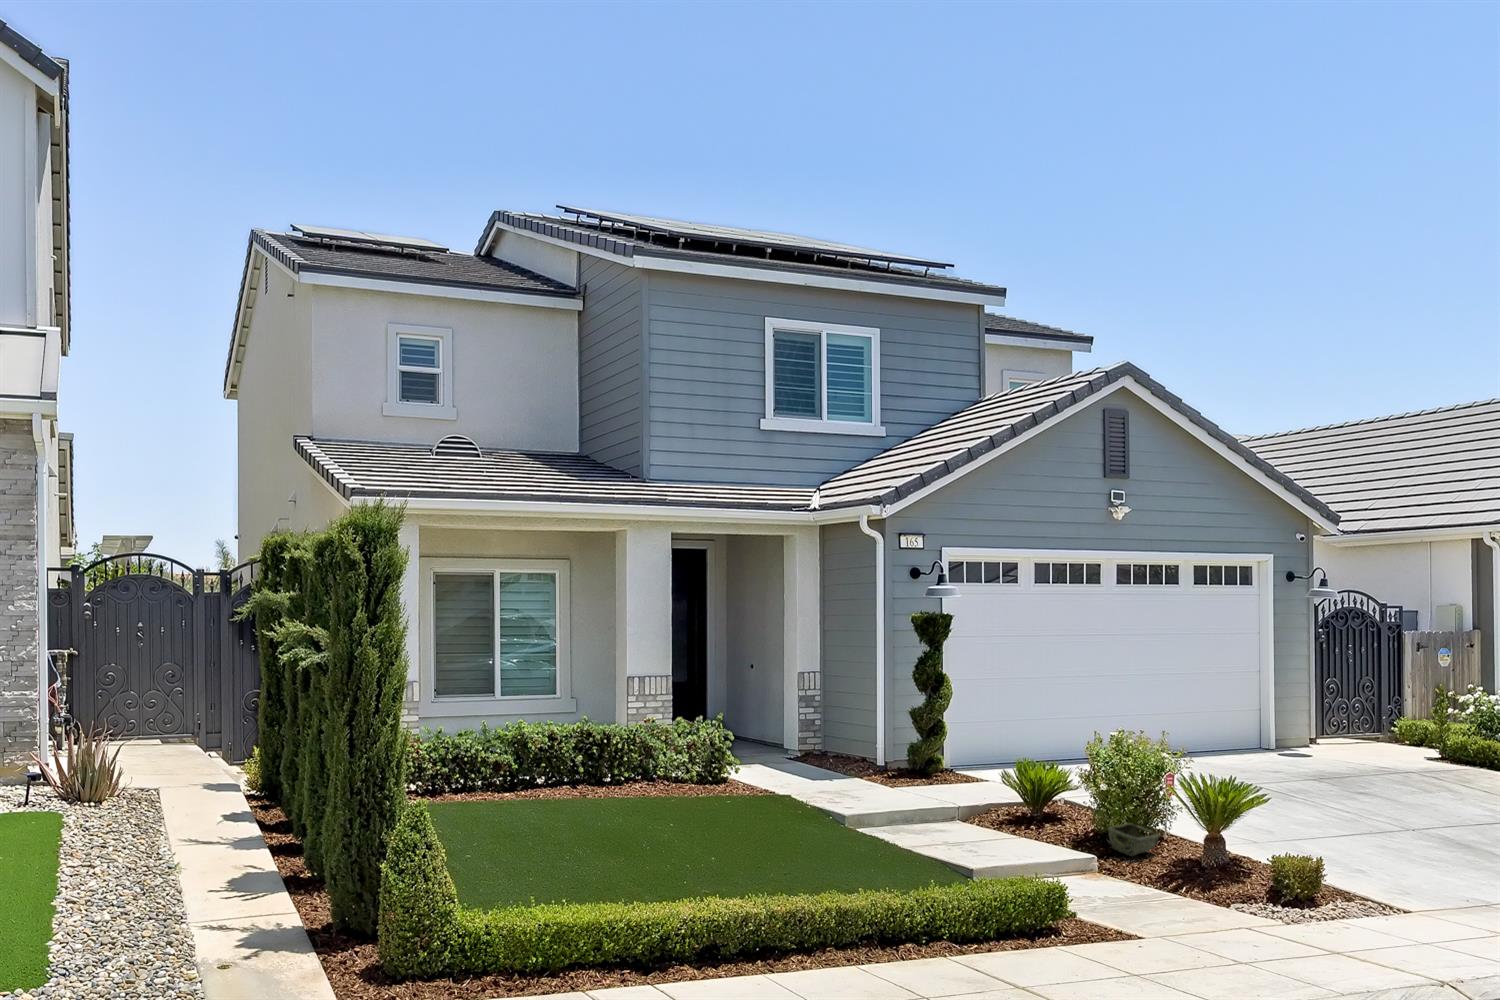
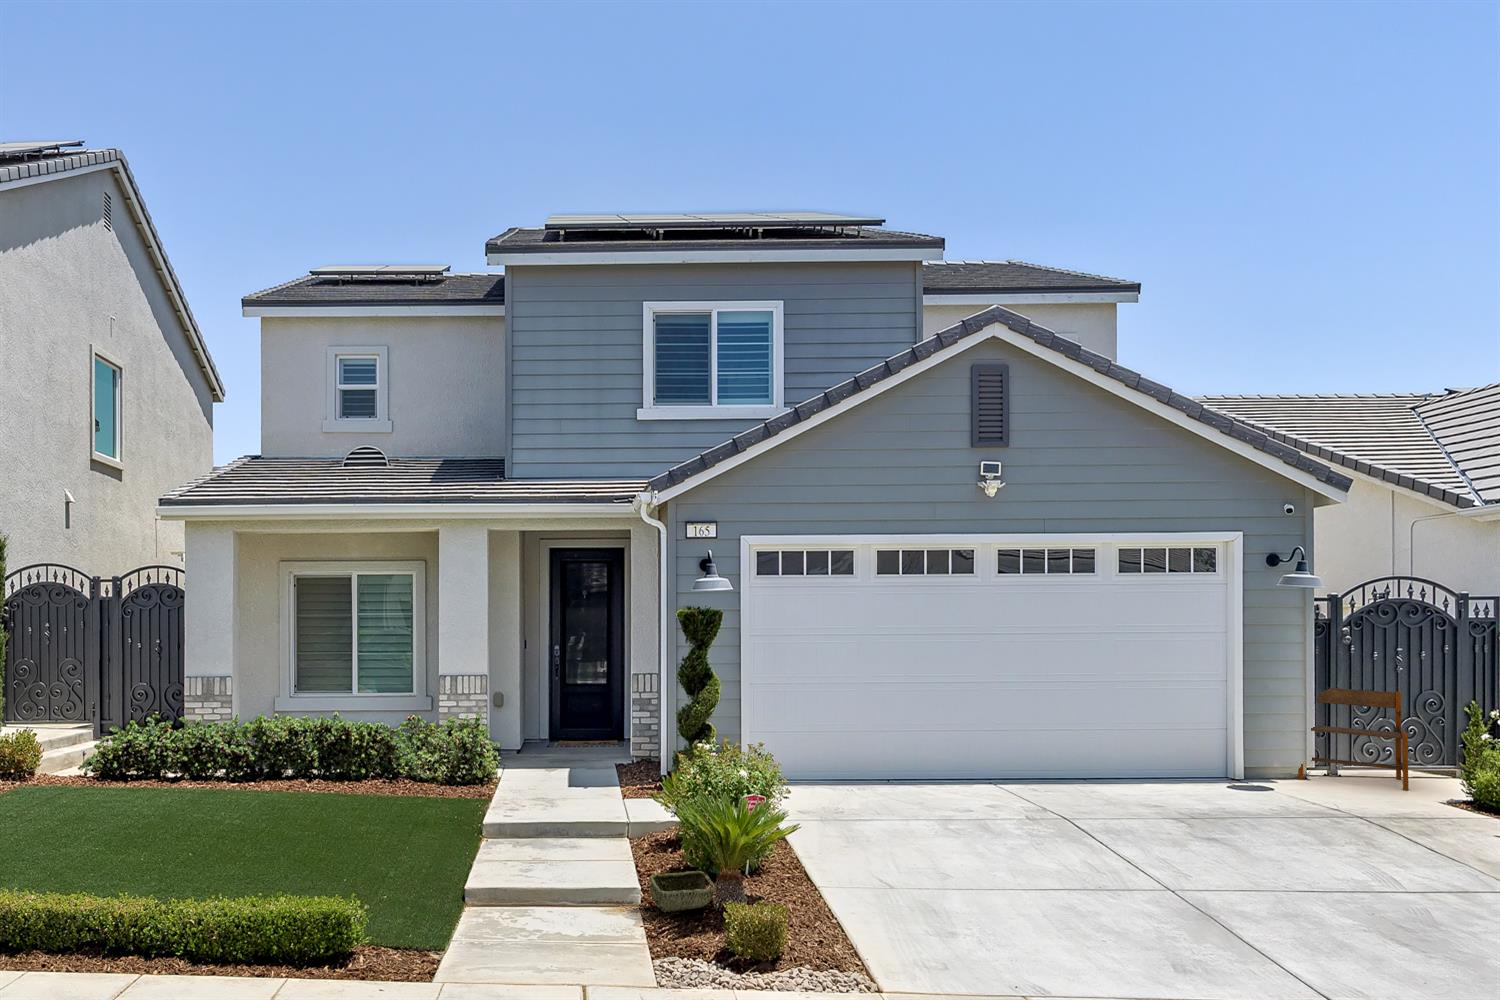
bench: none [1288,677,1380,755] -> present [1298,688,1408,790]

